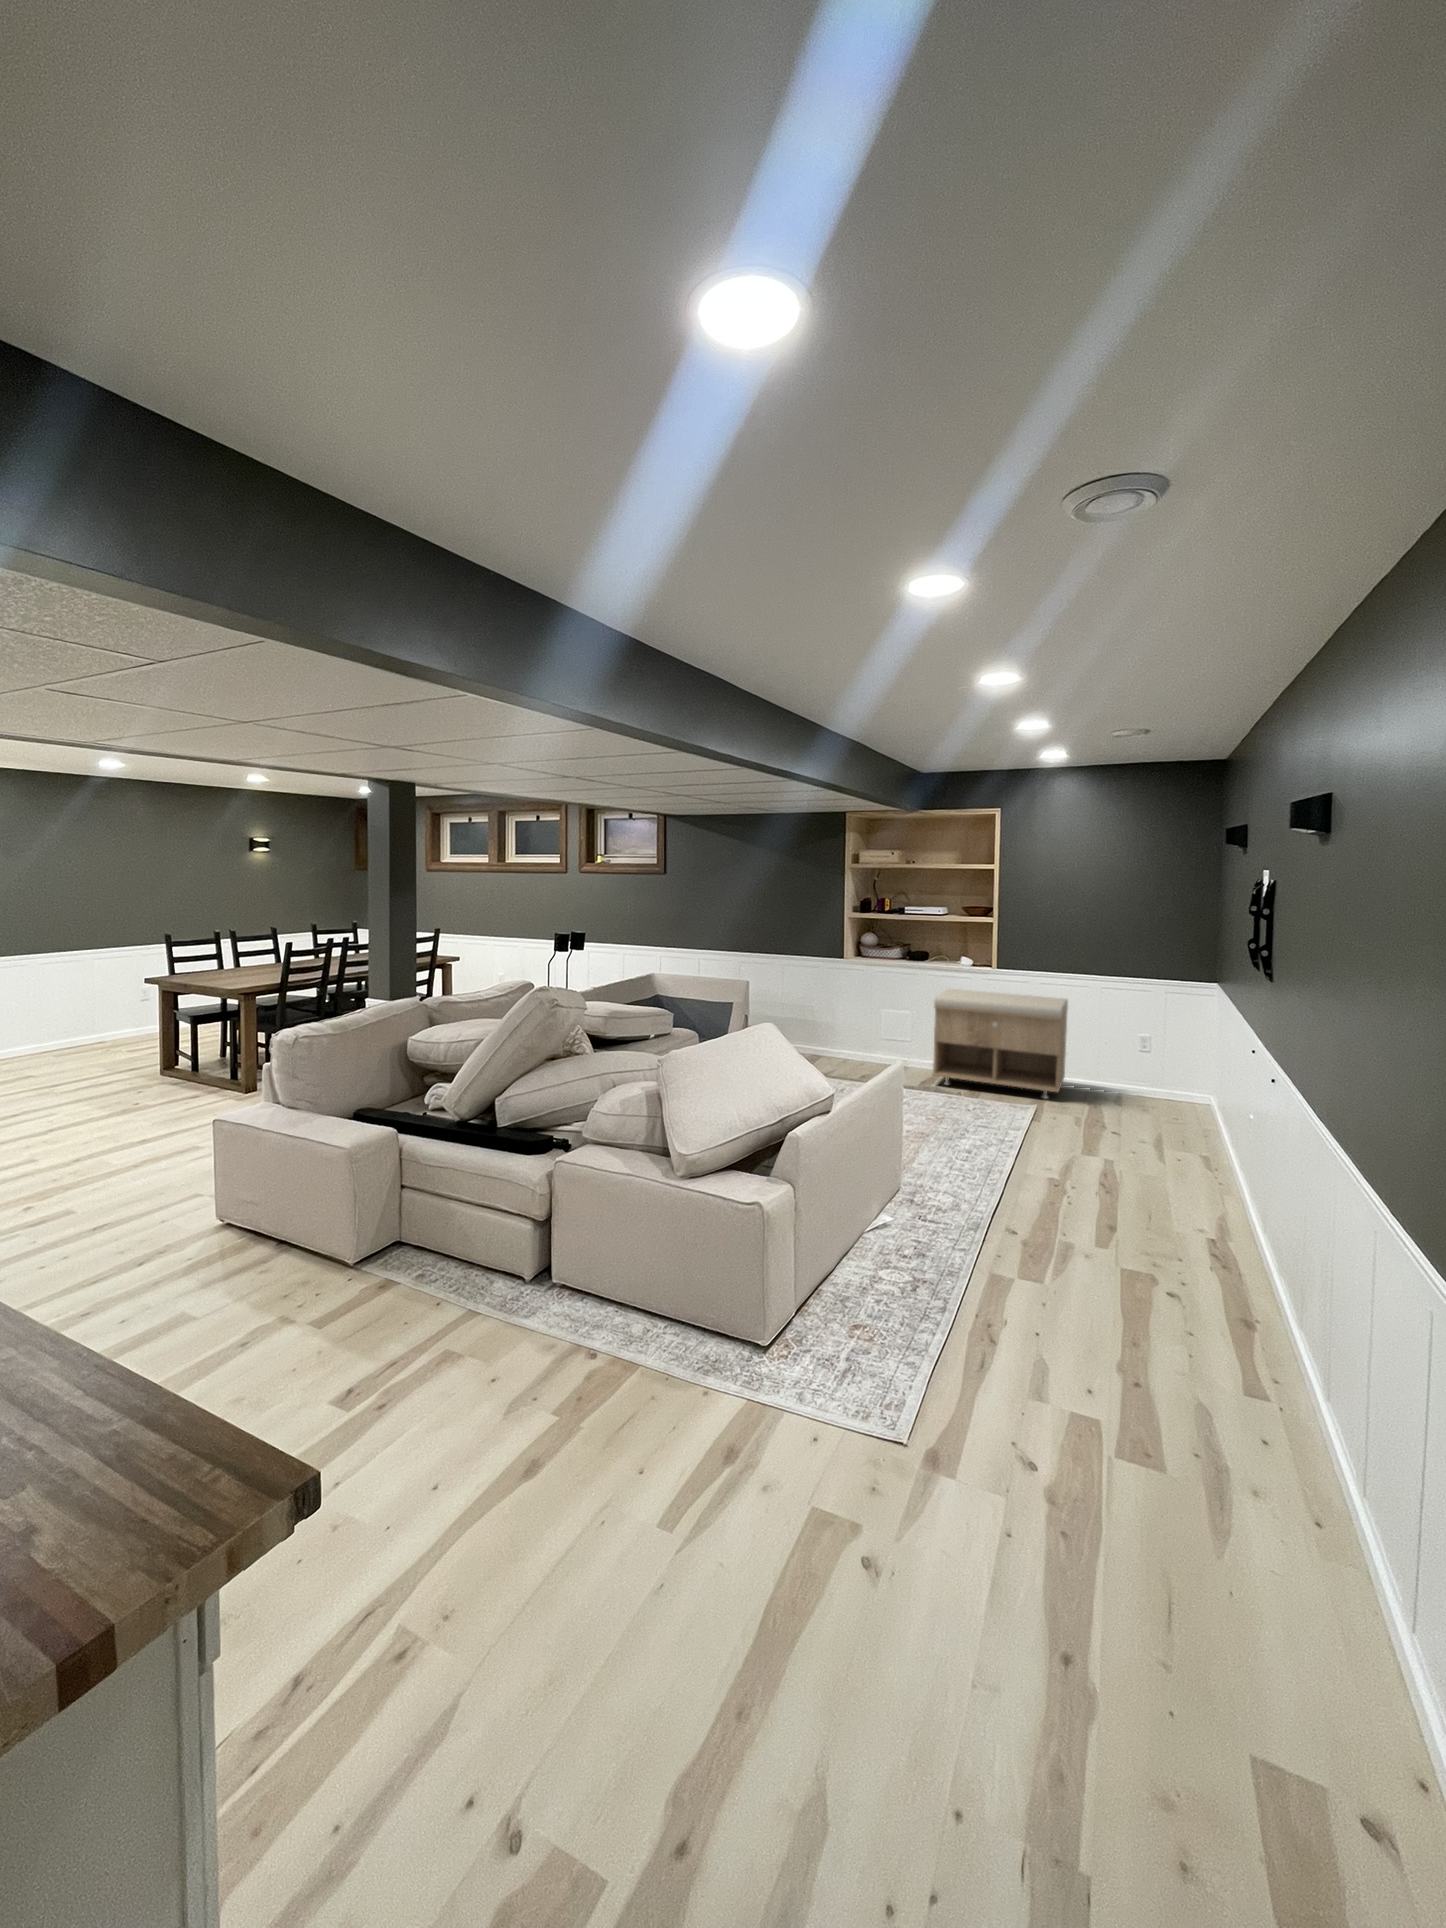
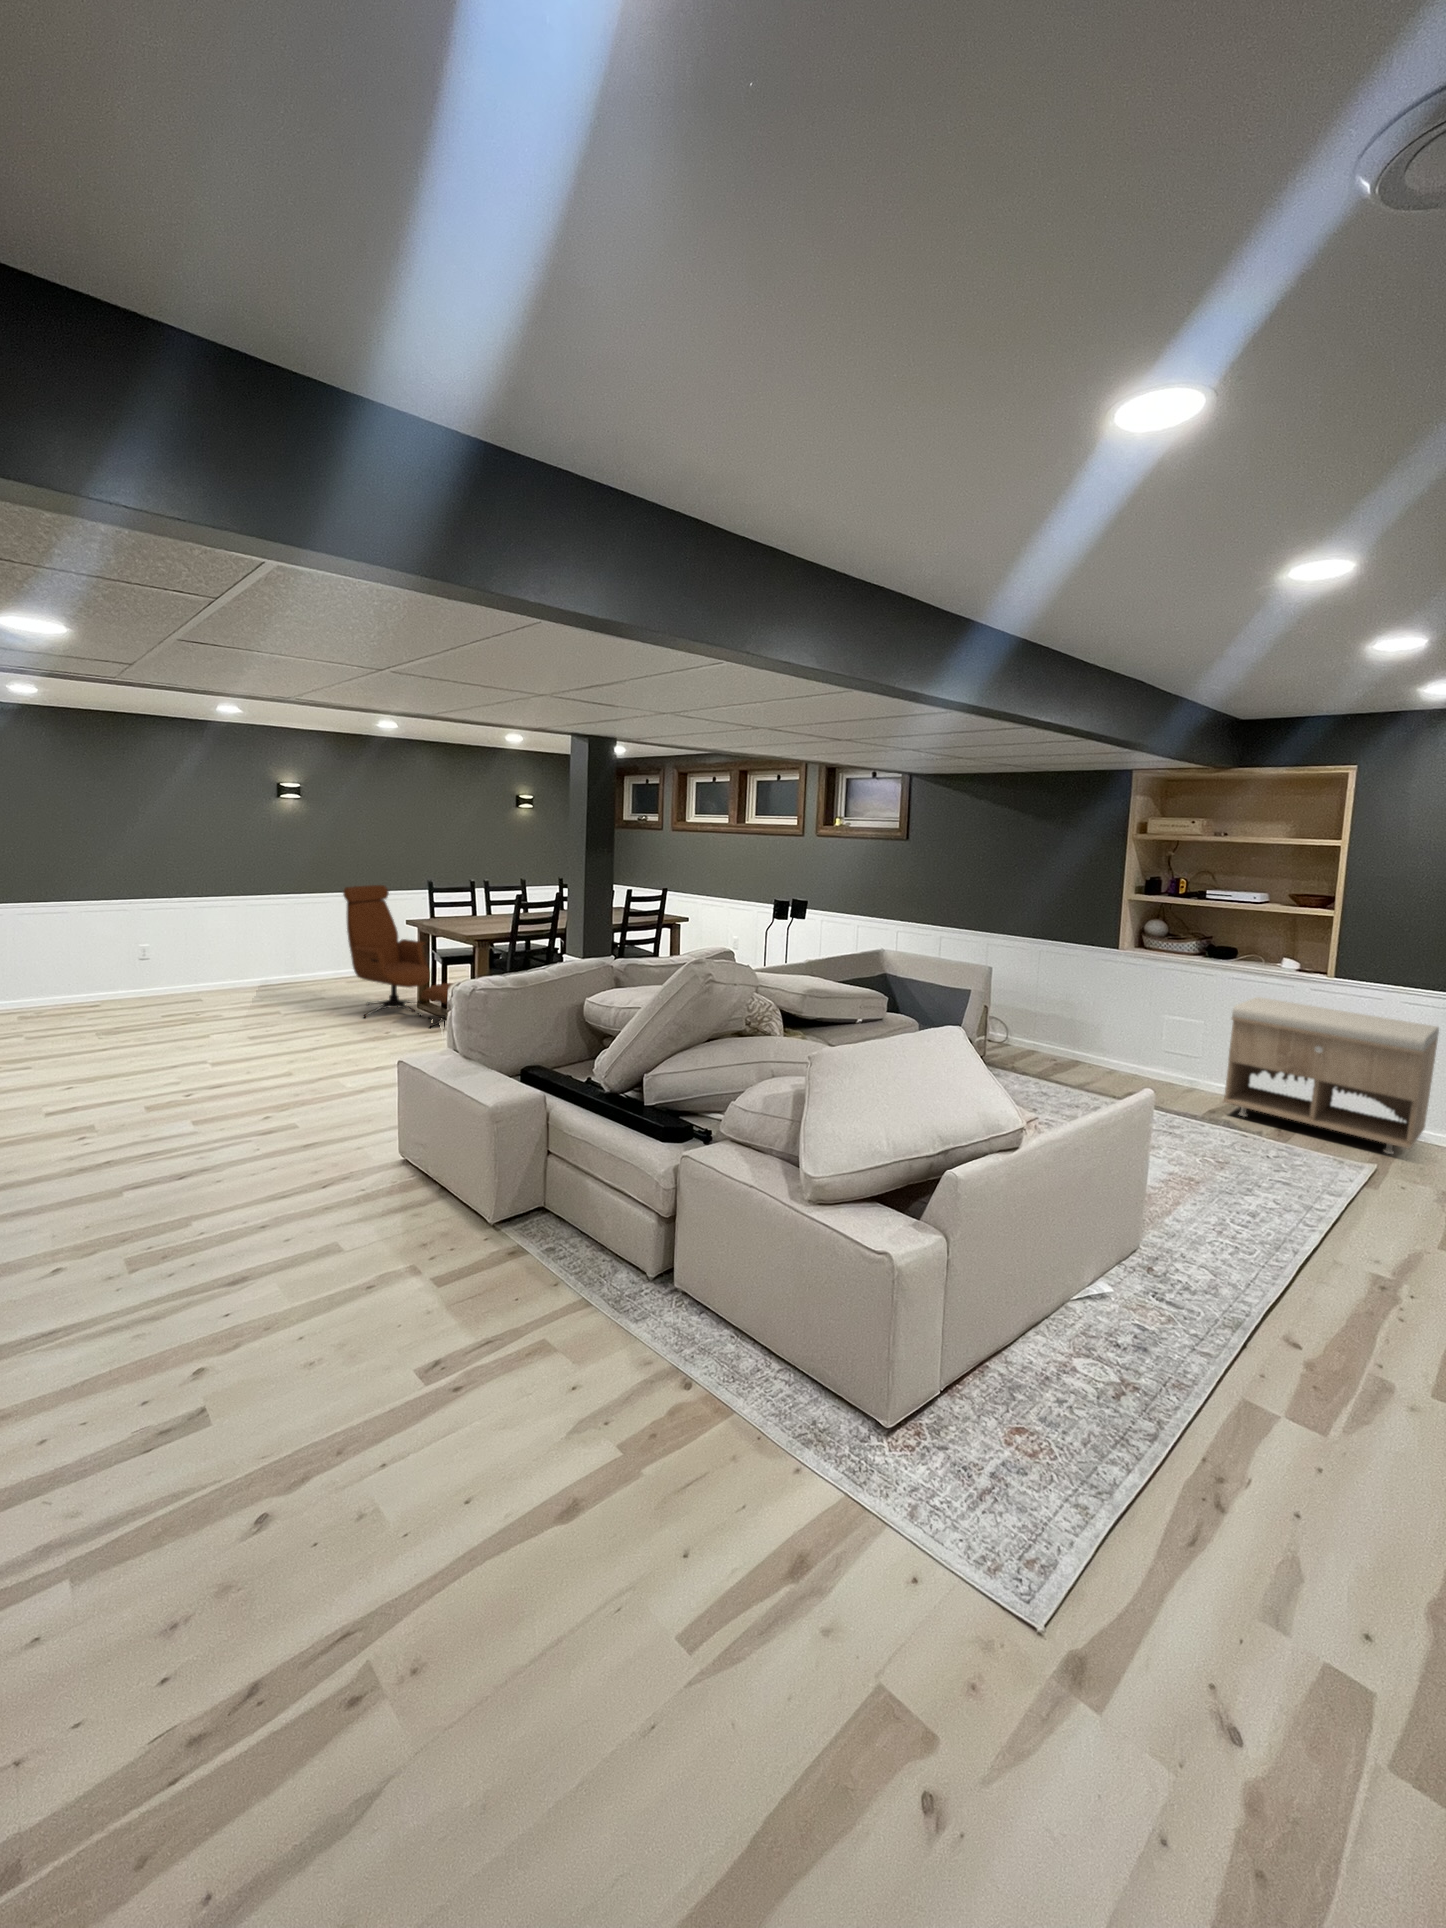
lounge chair: none [56,943,237,1098] -> present [343,885,453,1028]

